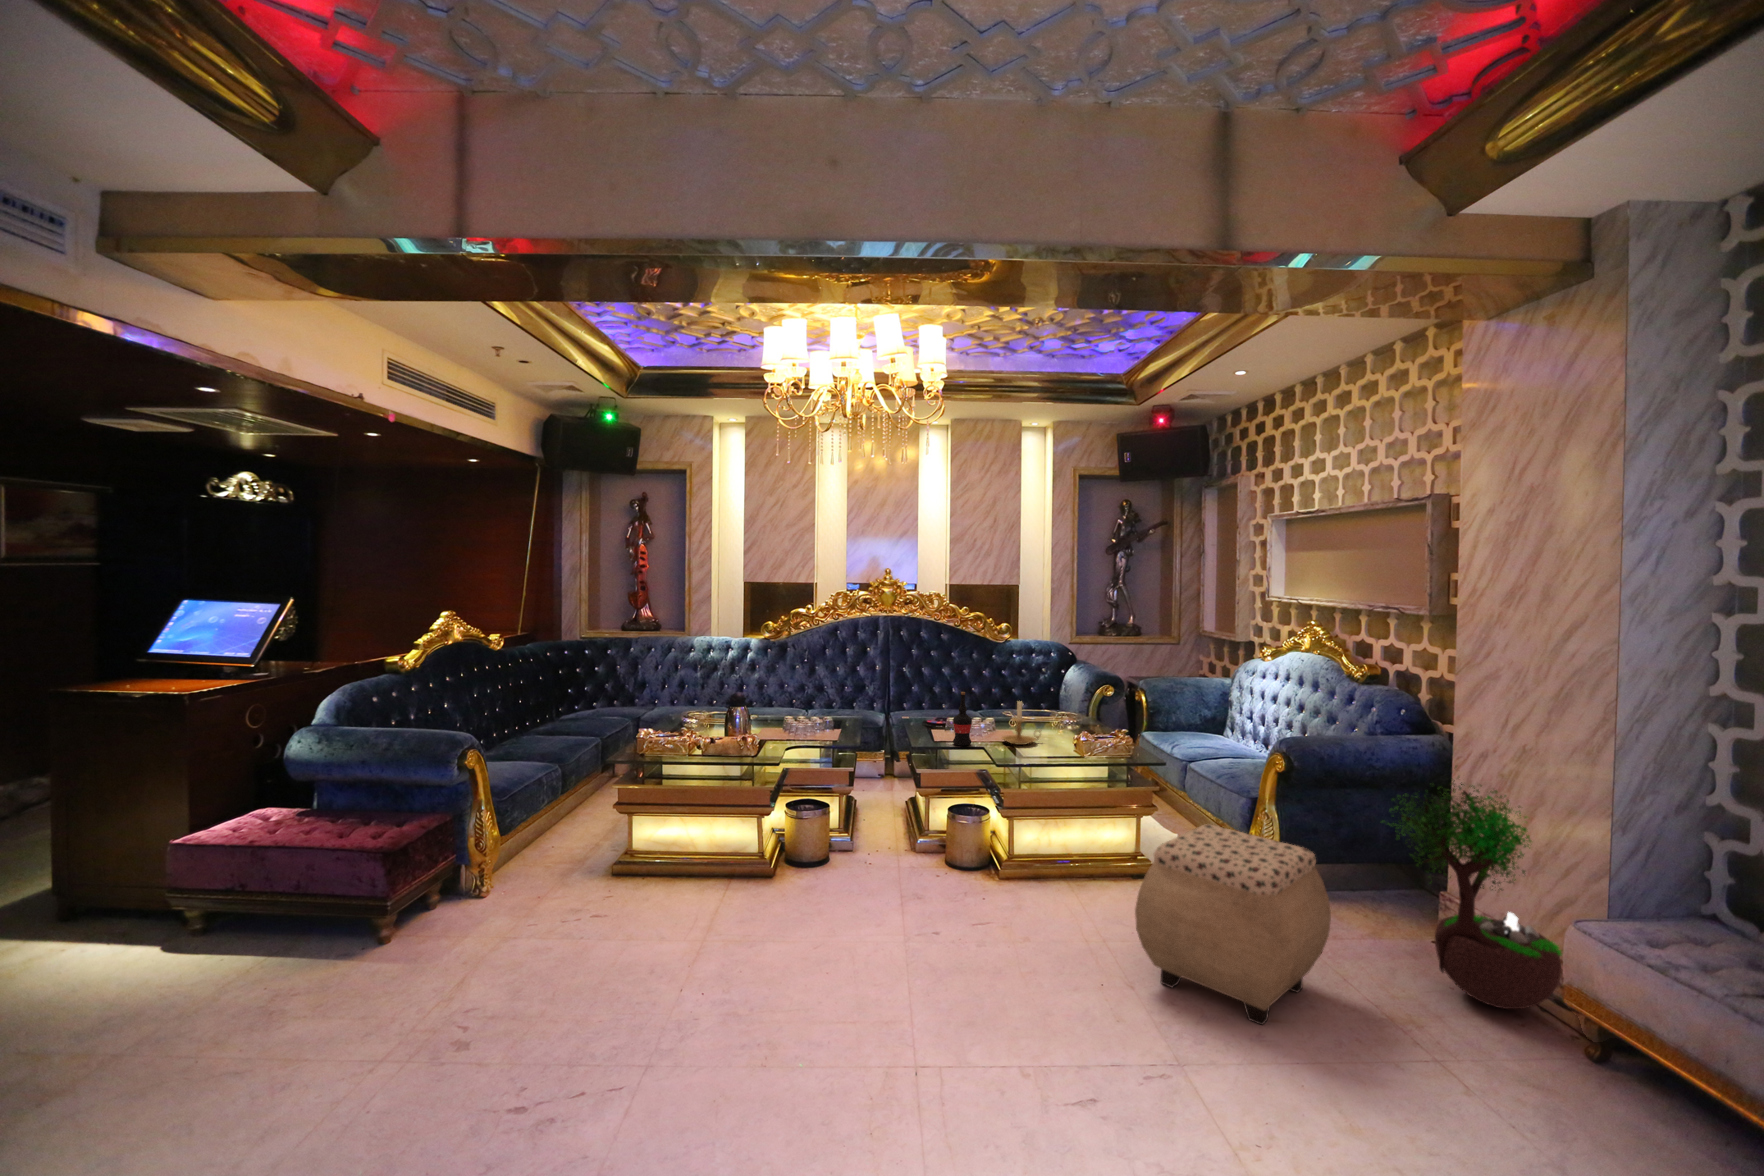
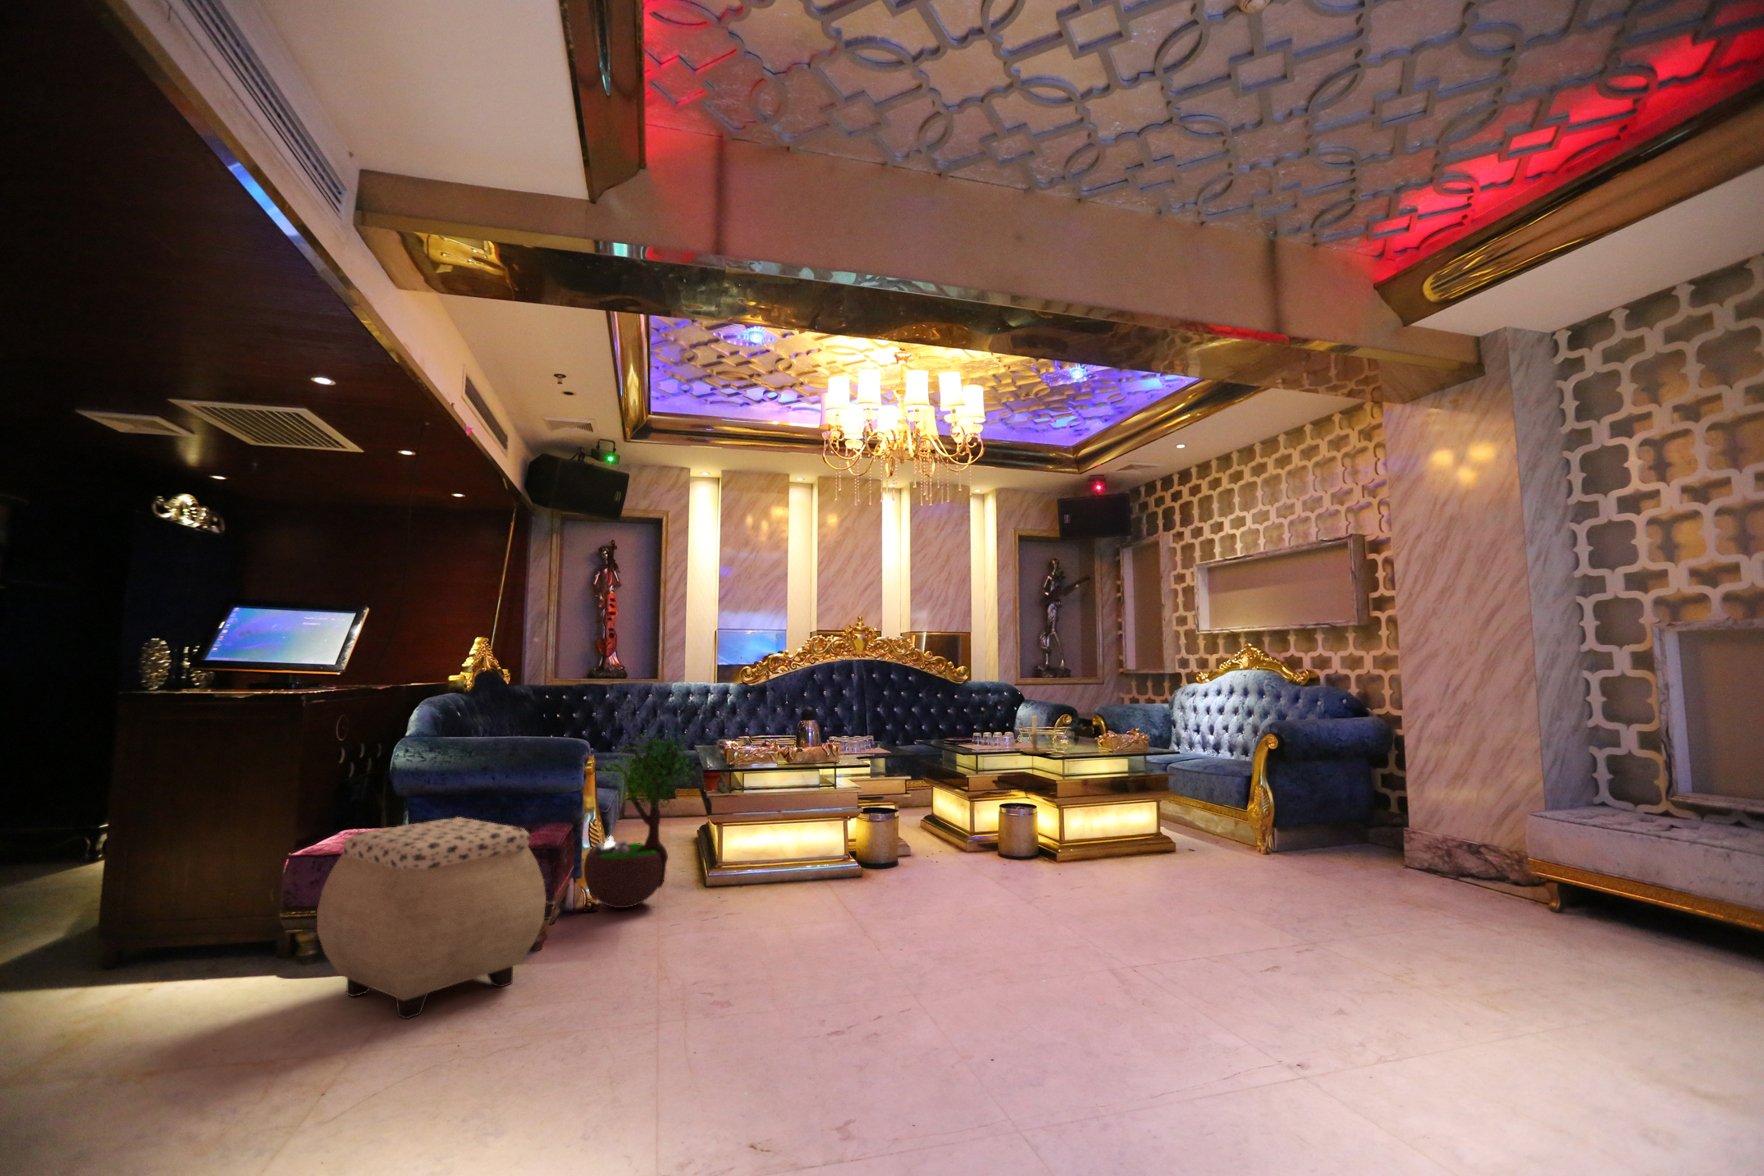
wine bottle: present [953,692,972,745] -> none [980,708,997,756]
potted tree: present [1380,780,1561,1009] -> present [584,730,694,908]
ottoman: present [1135,824,1331,1025] -> present [317,817,546,1019]

